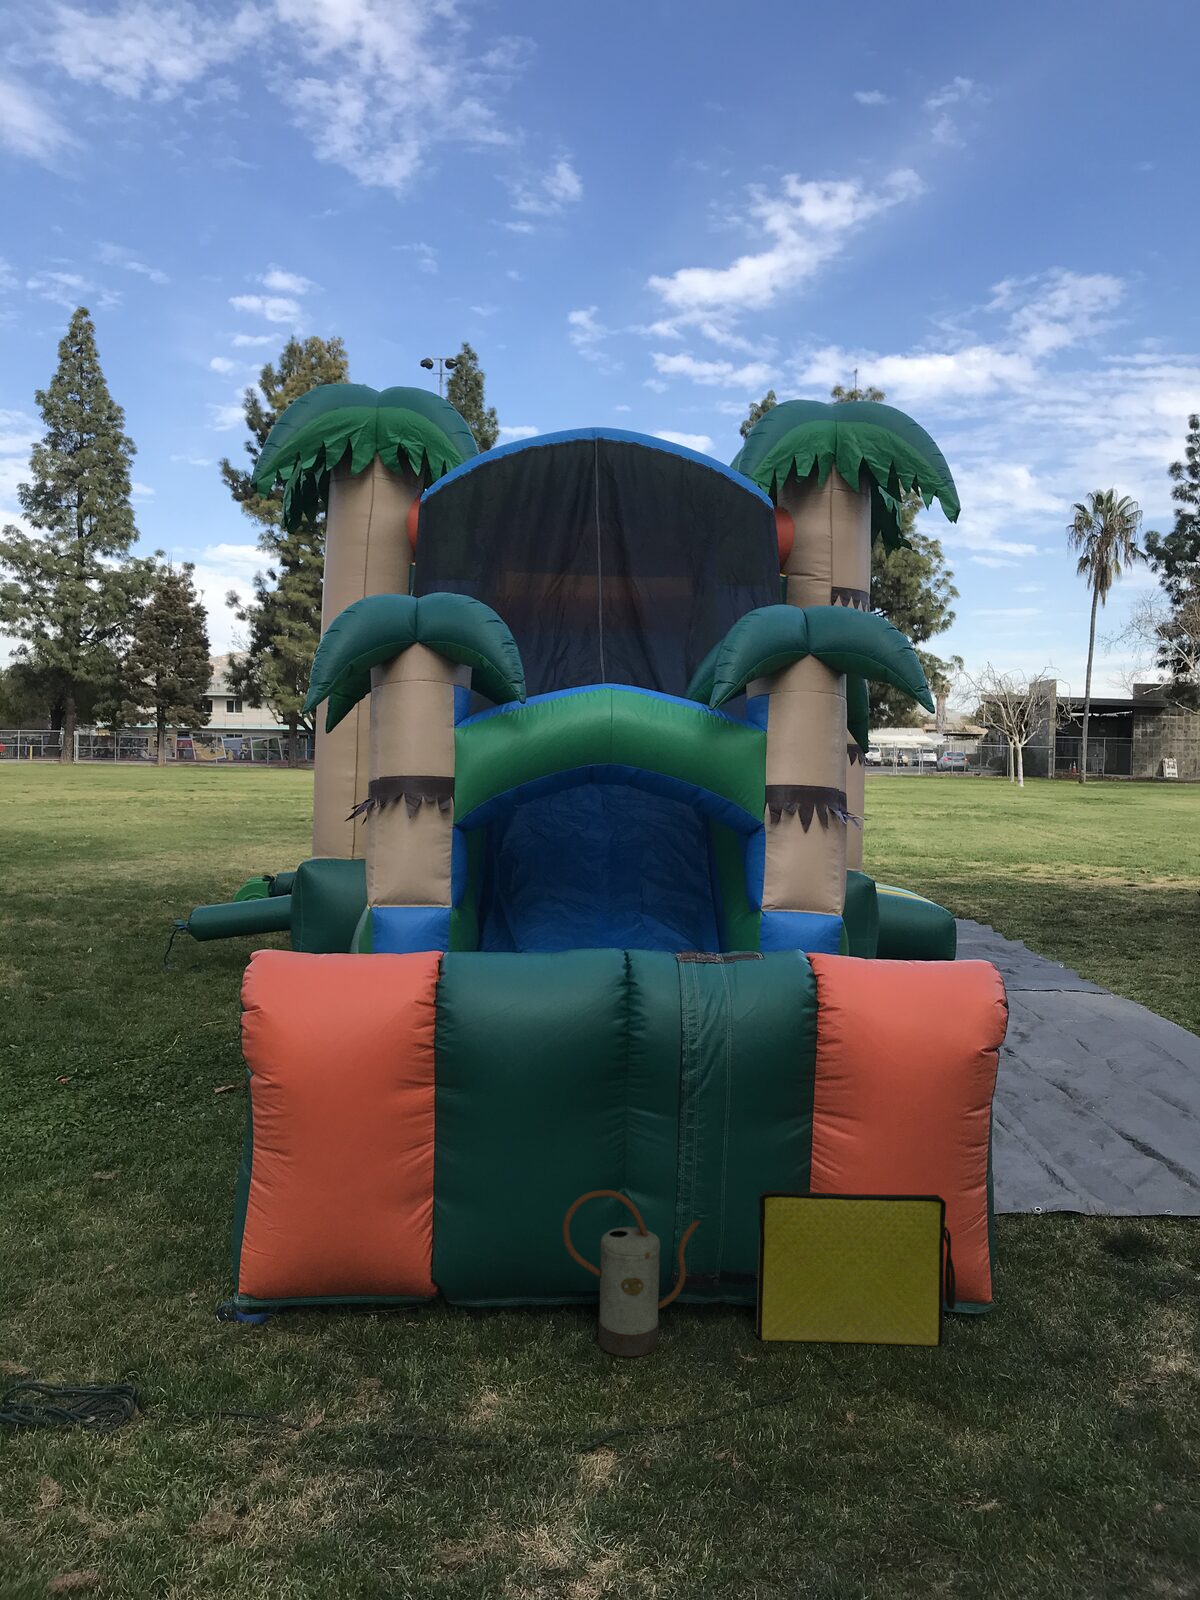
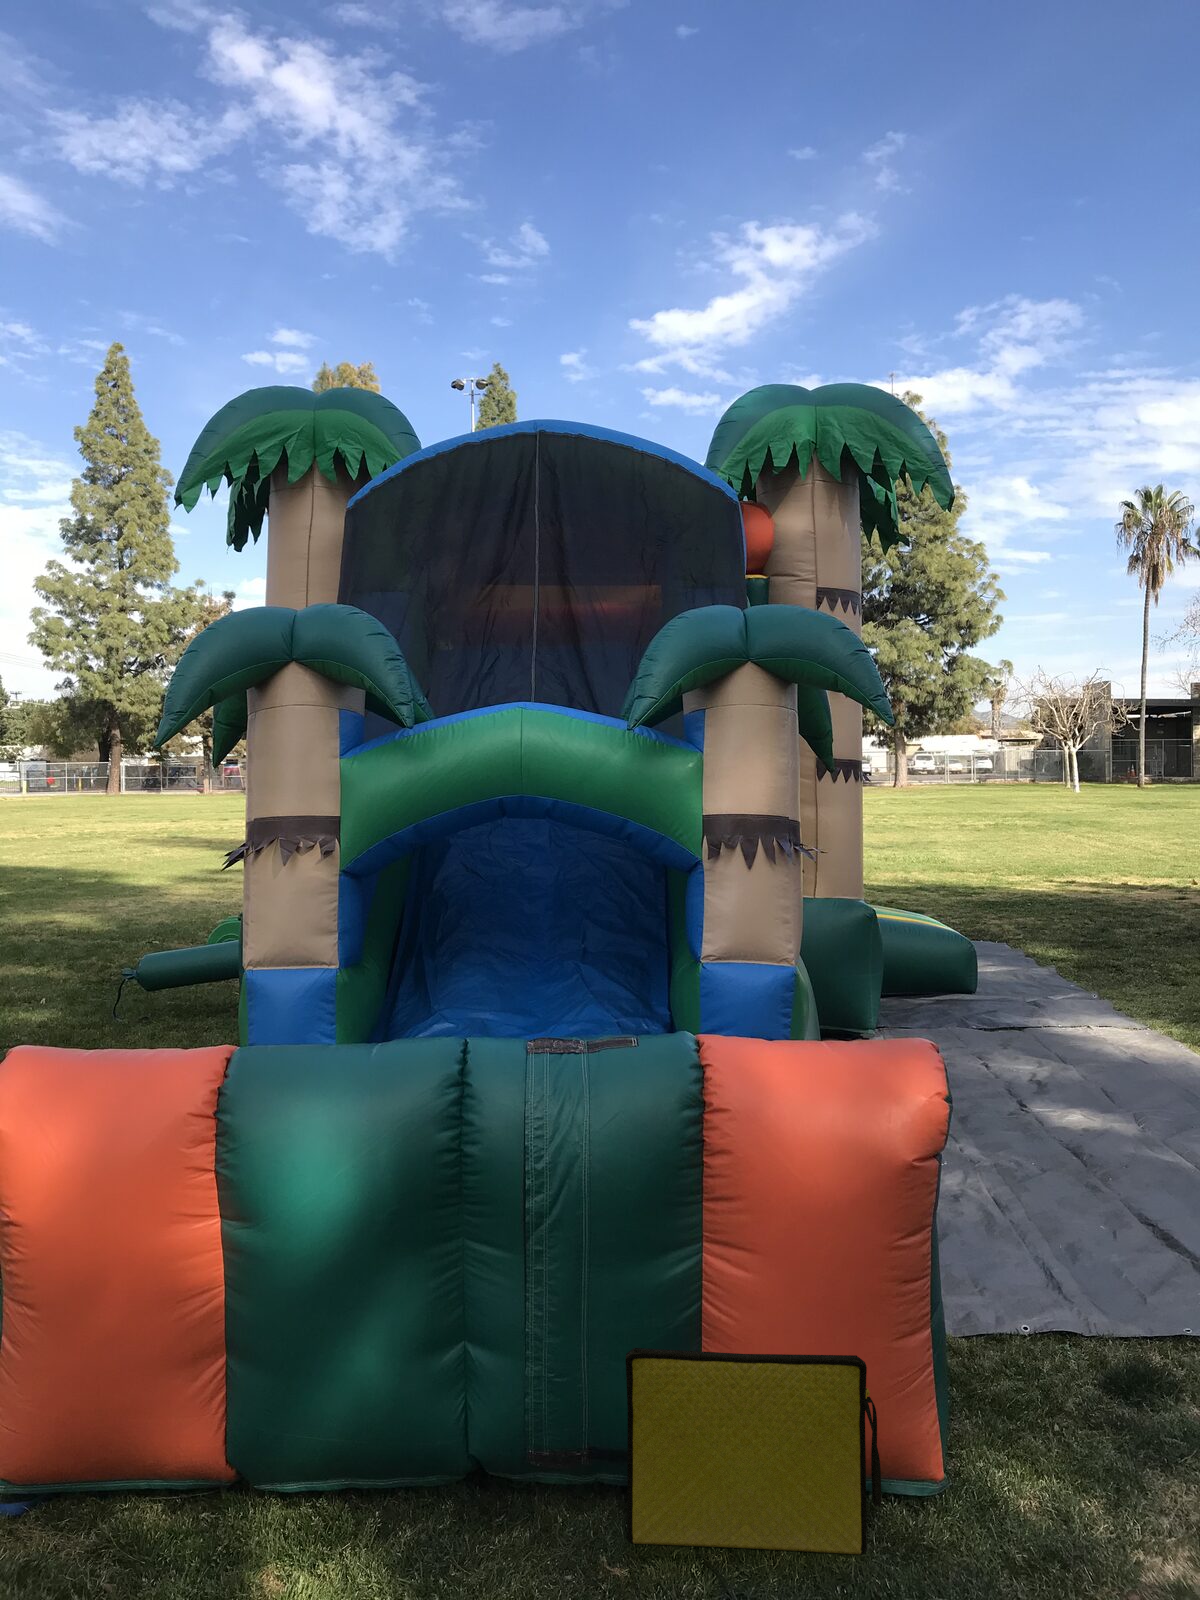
watering can: present [563,1190,701,1357] -> none [373,1350,550,1571]

